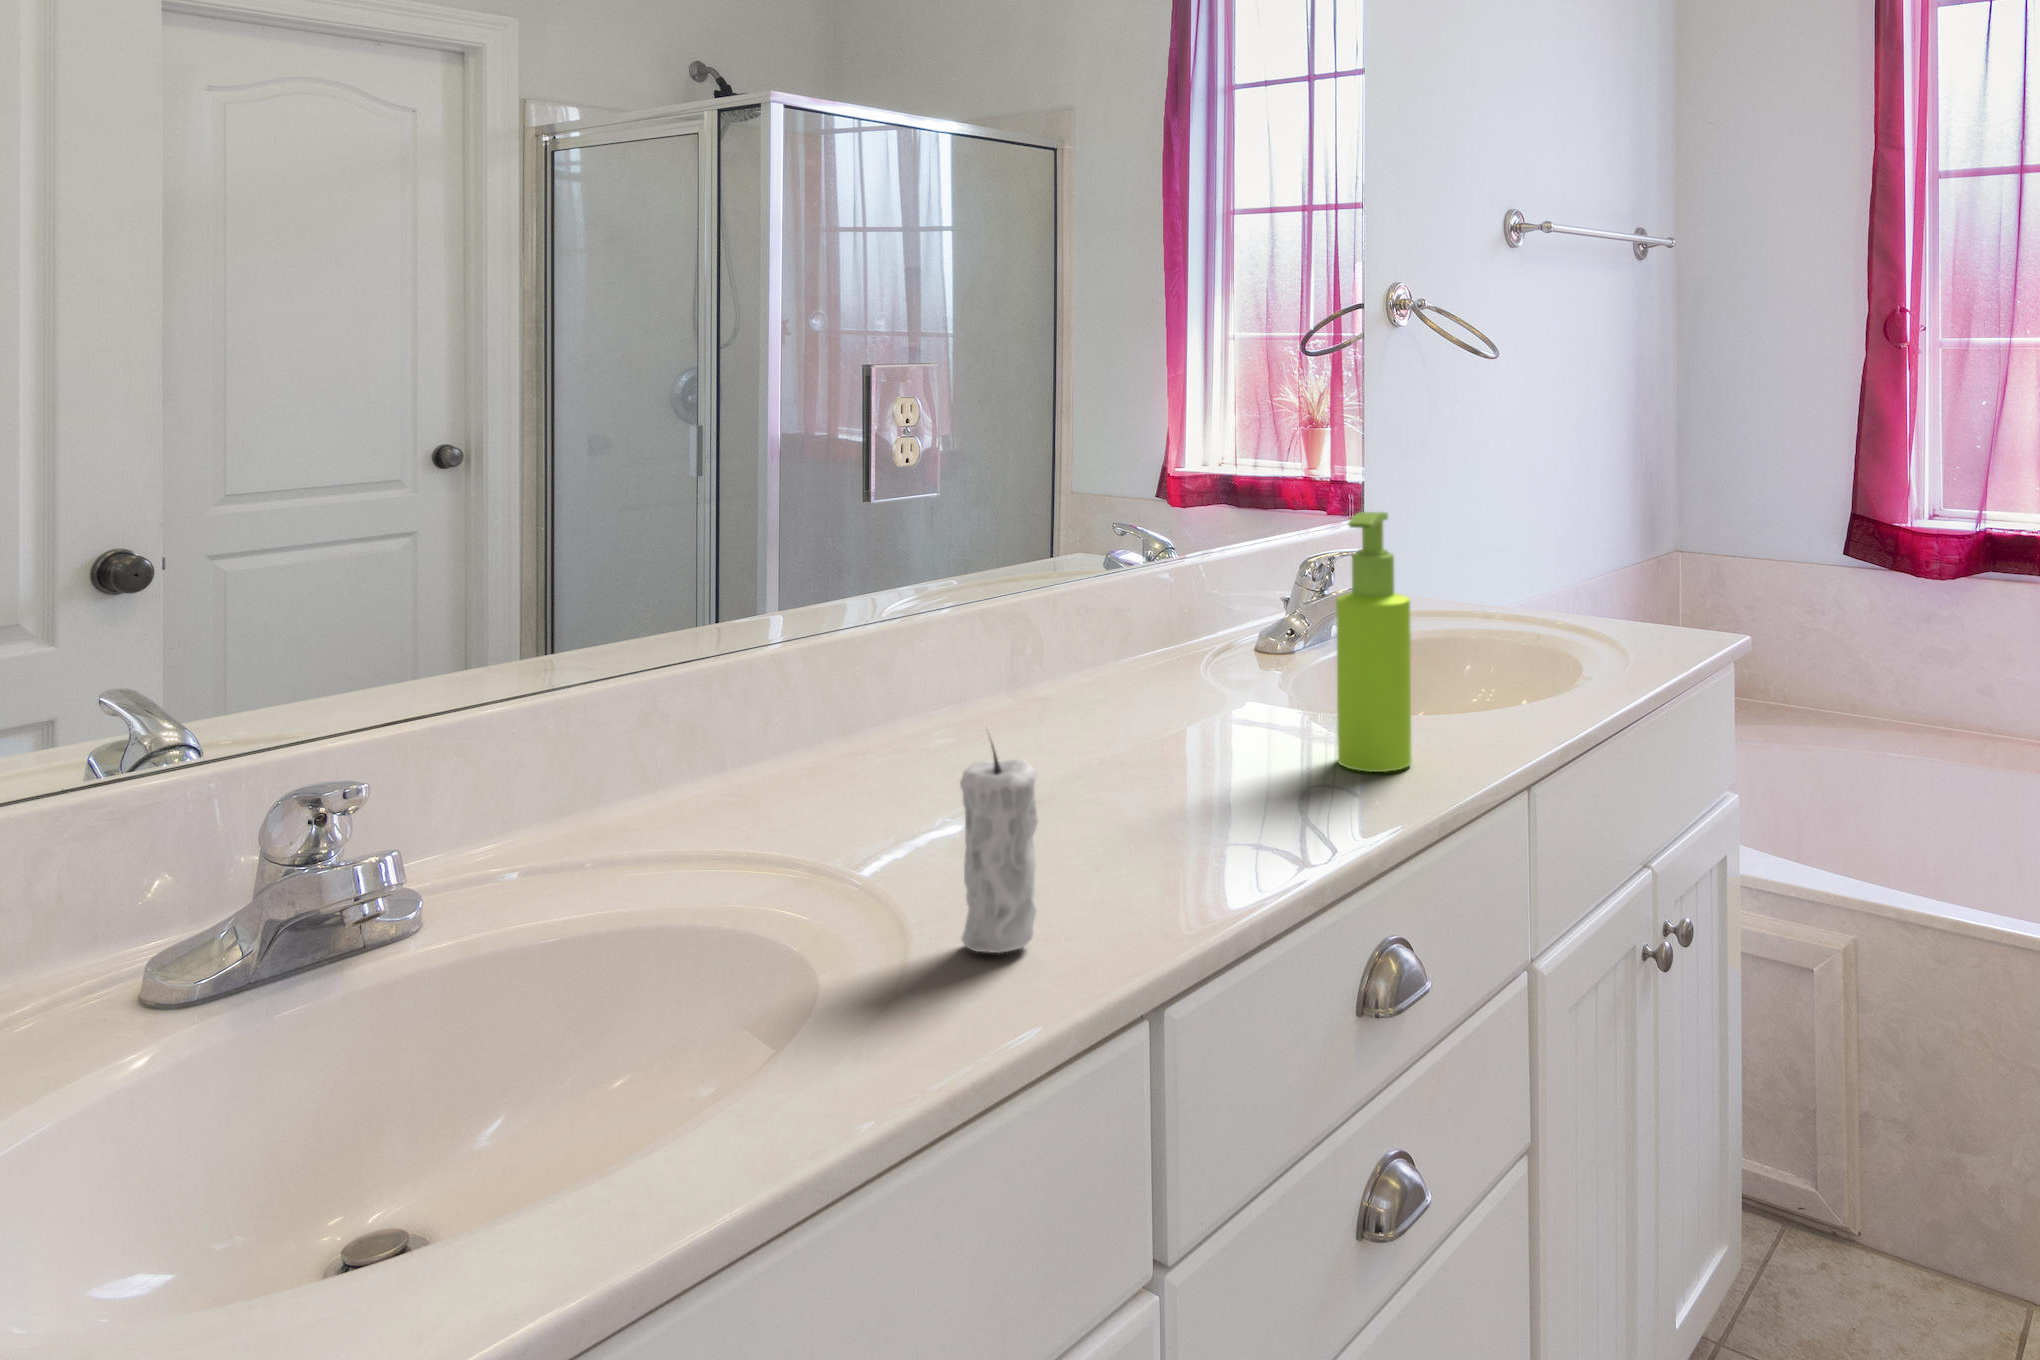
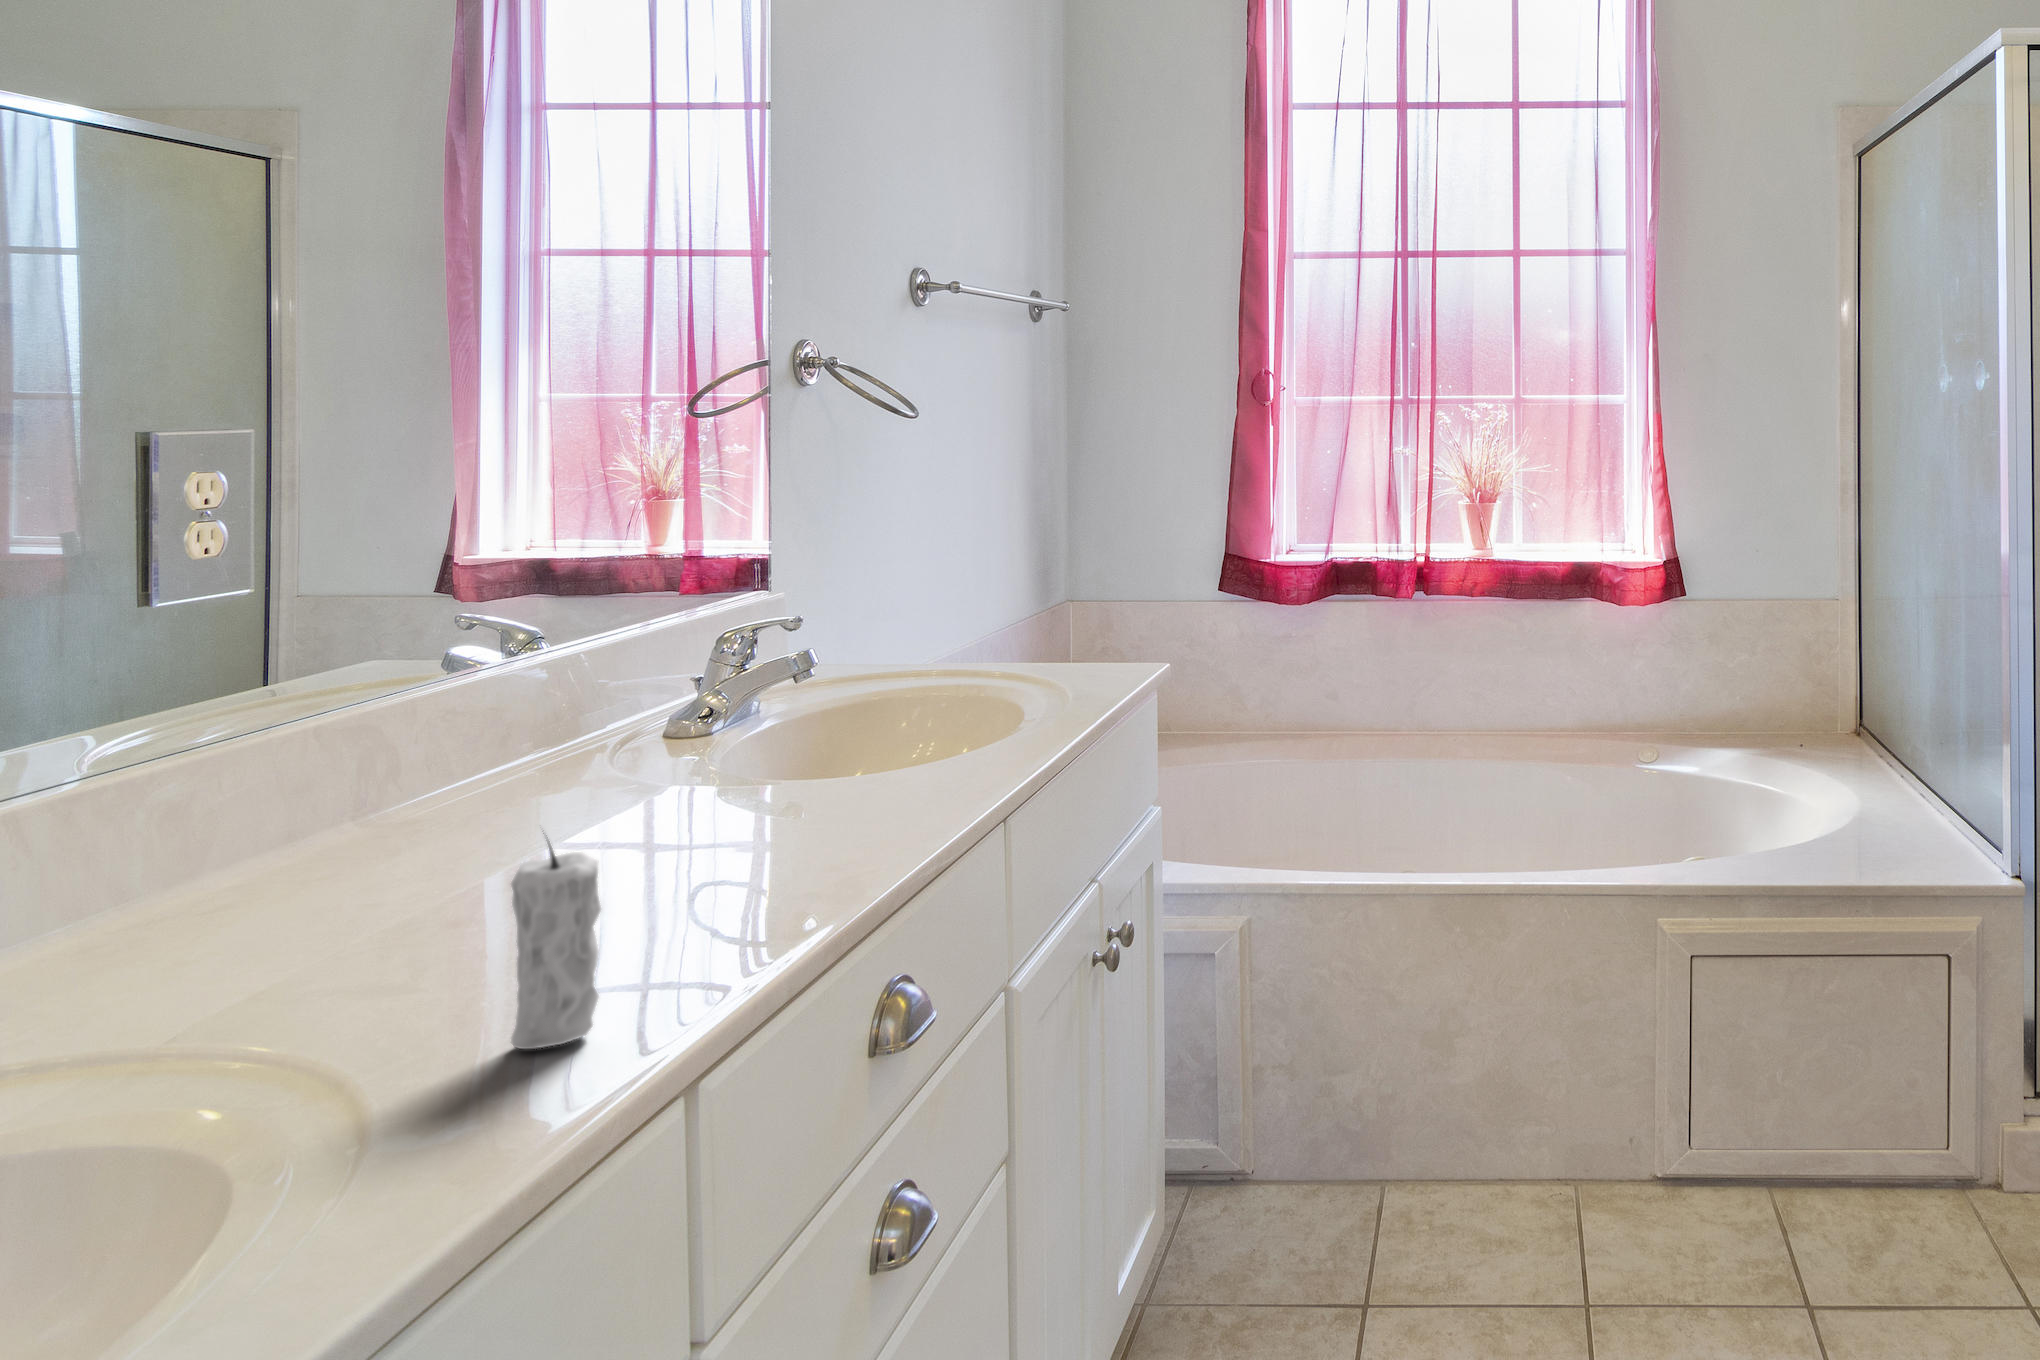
soap dispenser: present [1336,512,1411,772] -> none [823,584,899,832]

